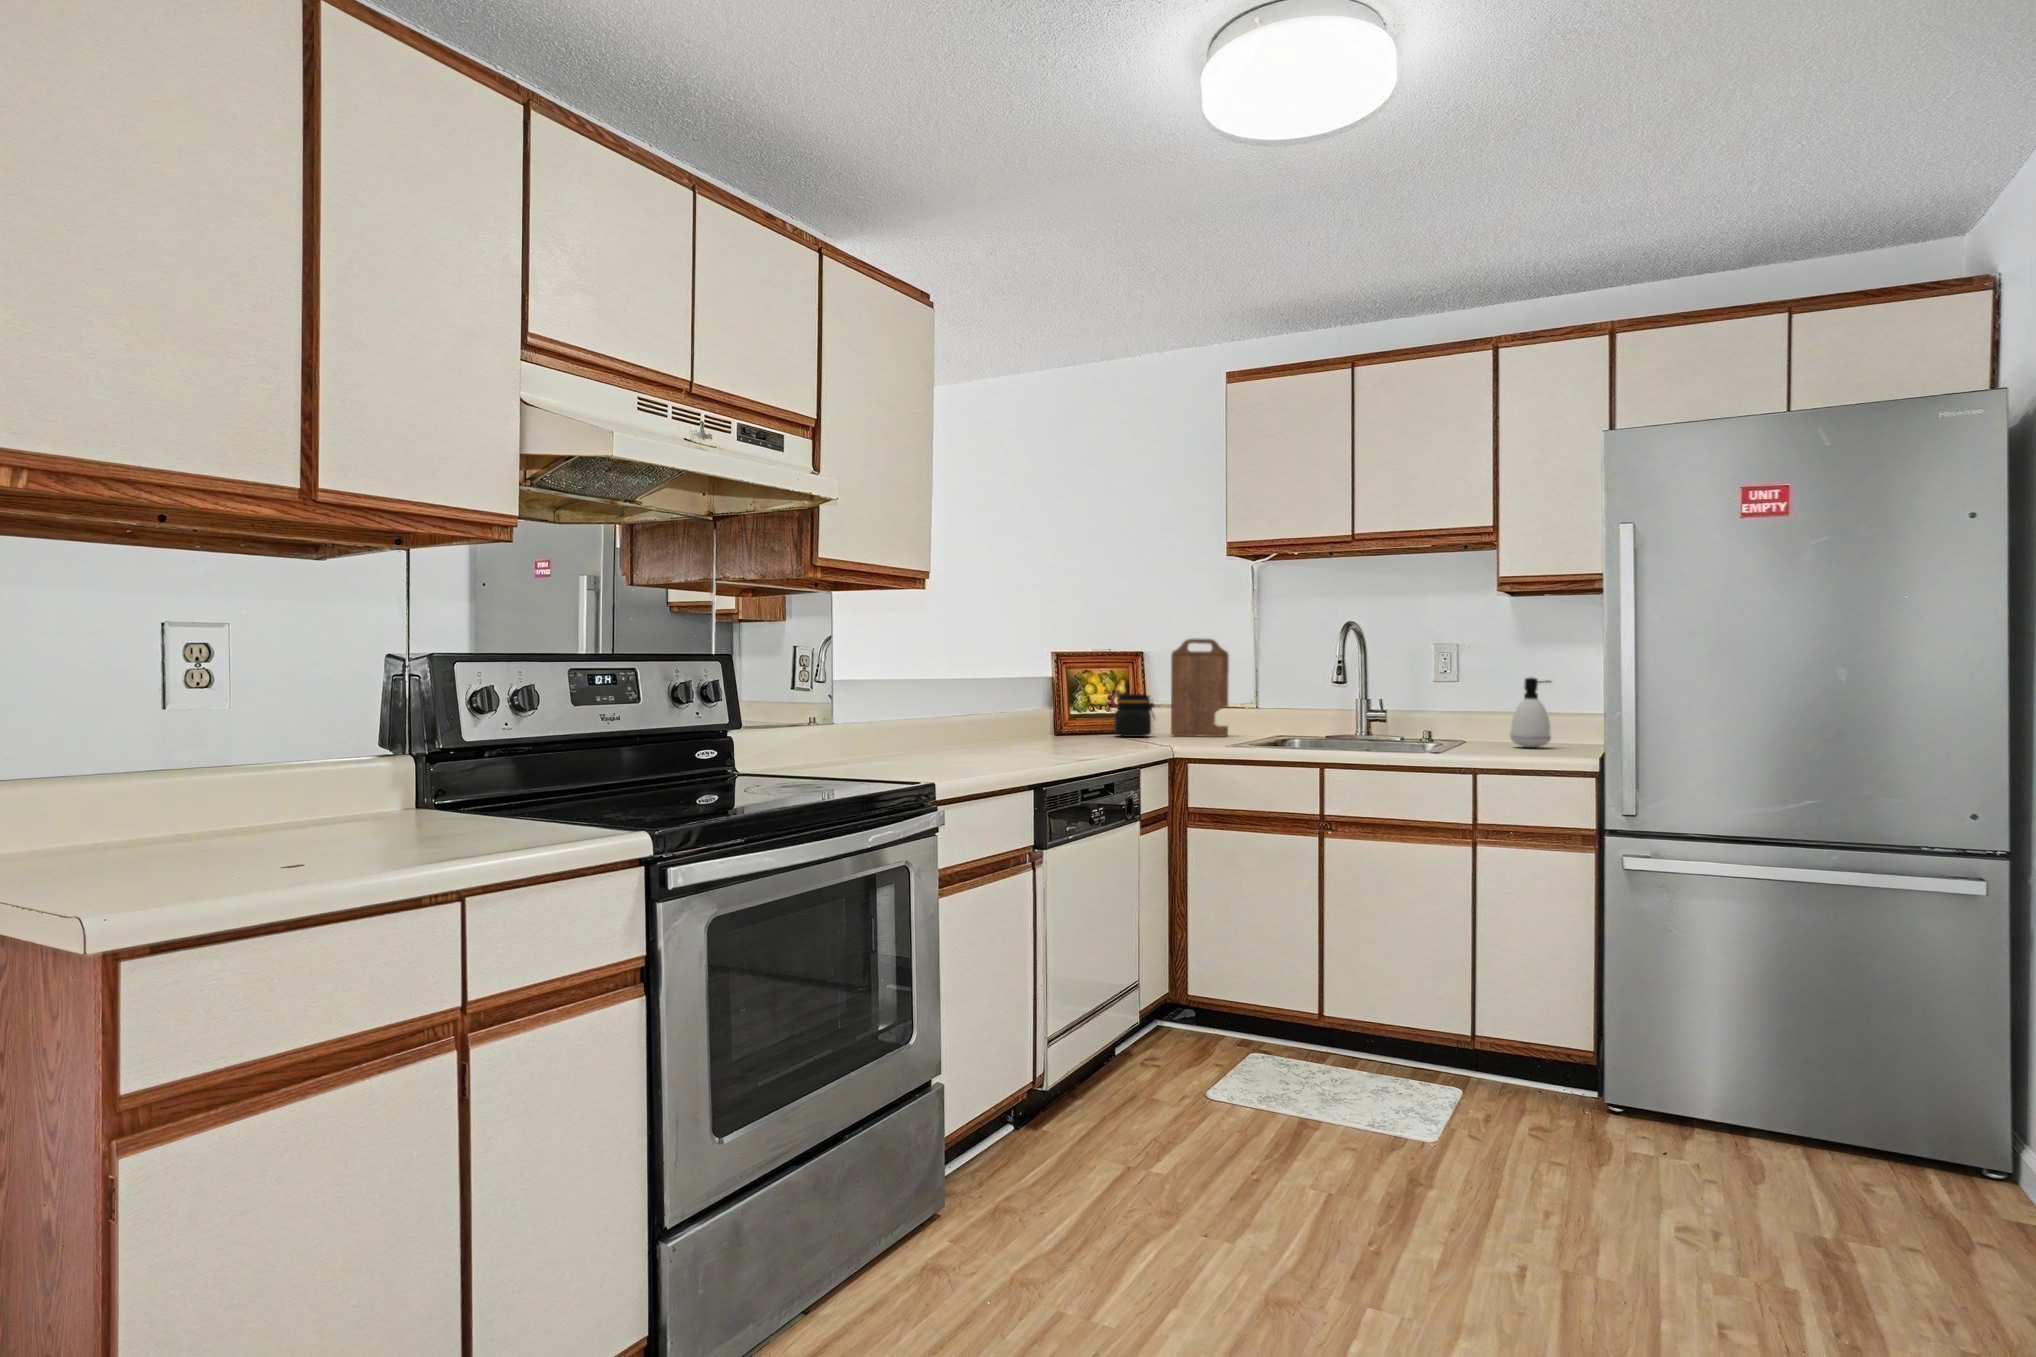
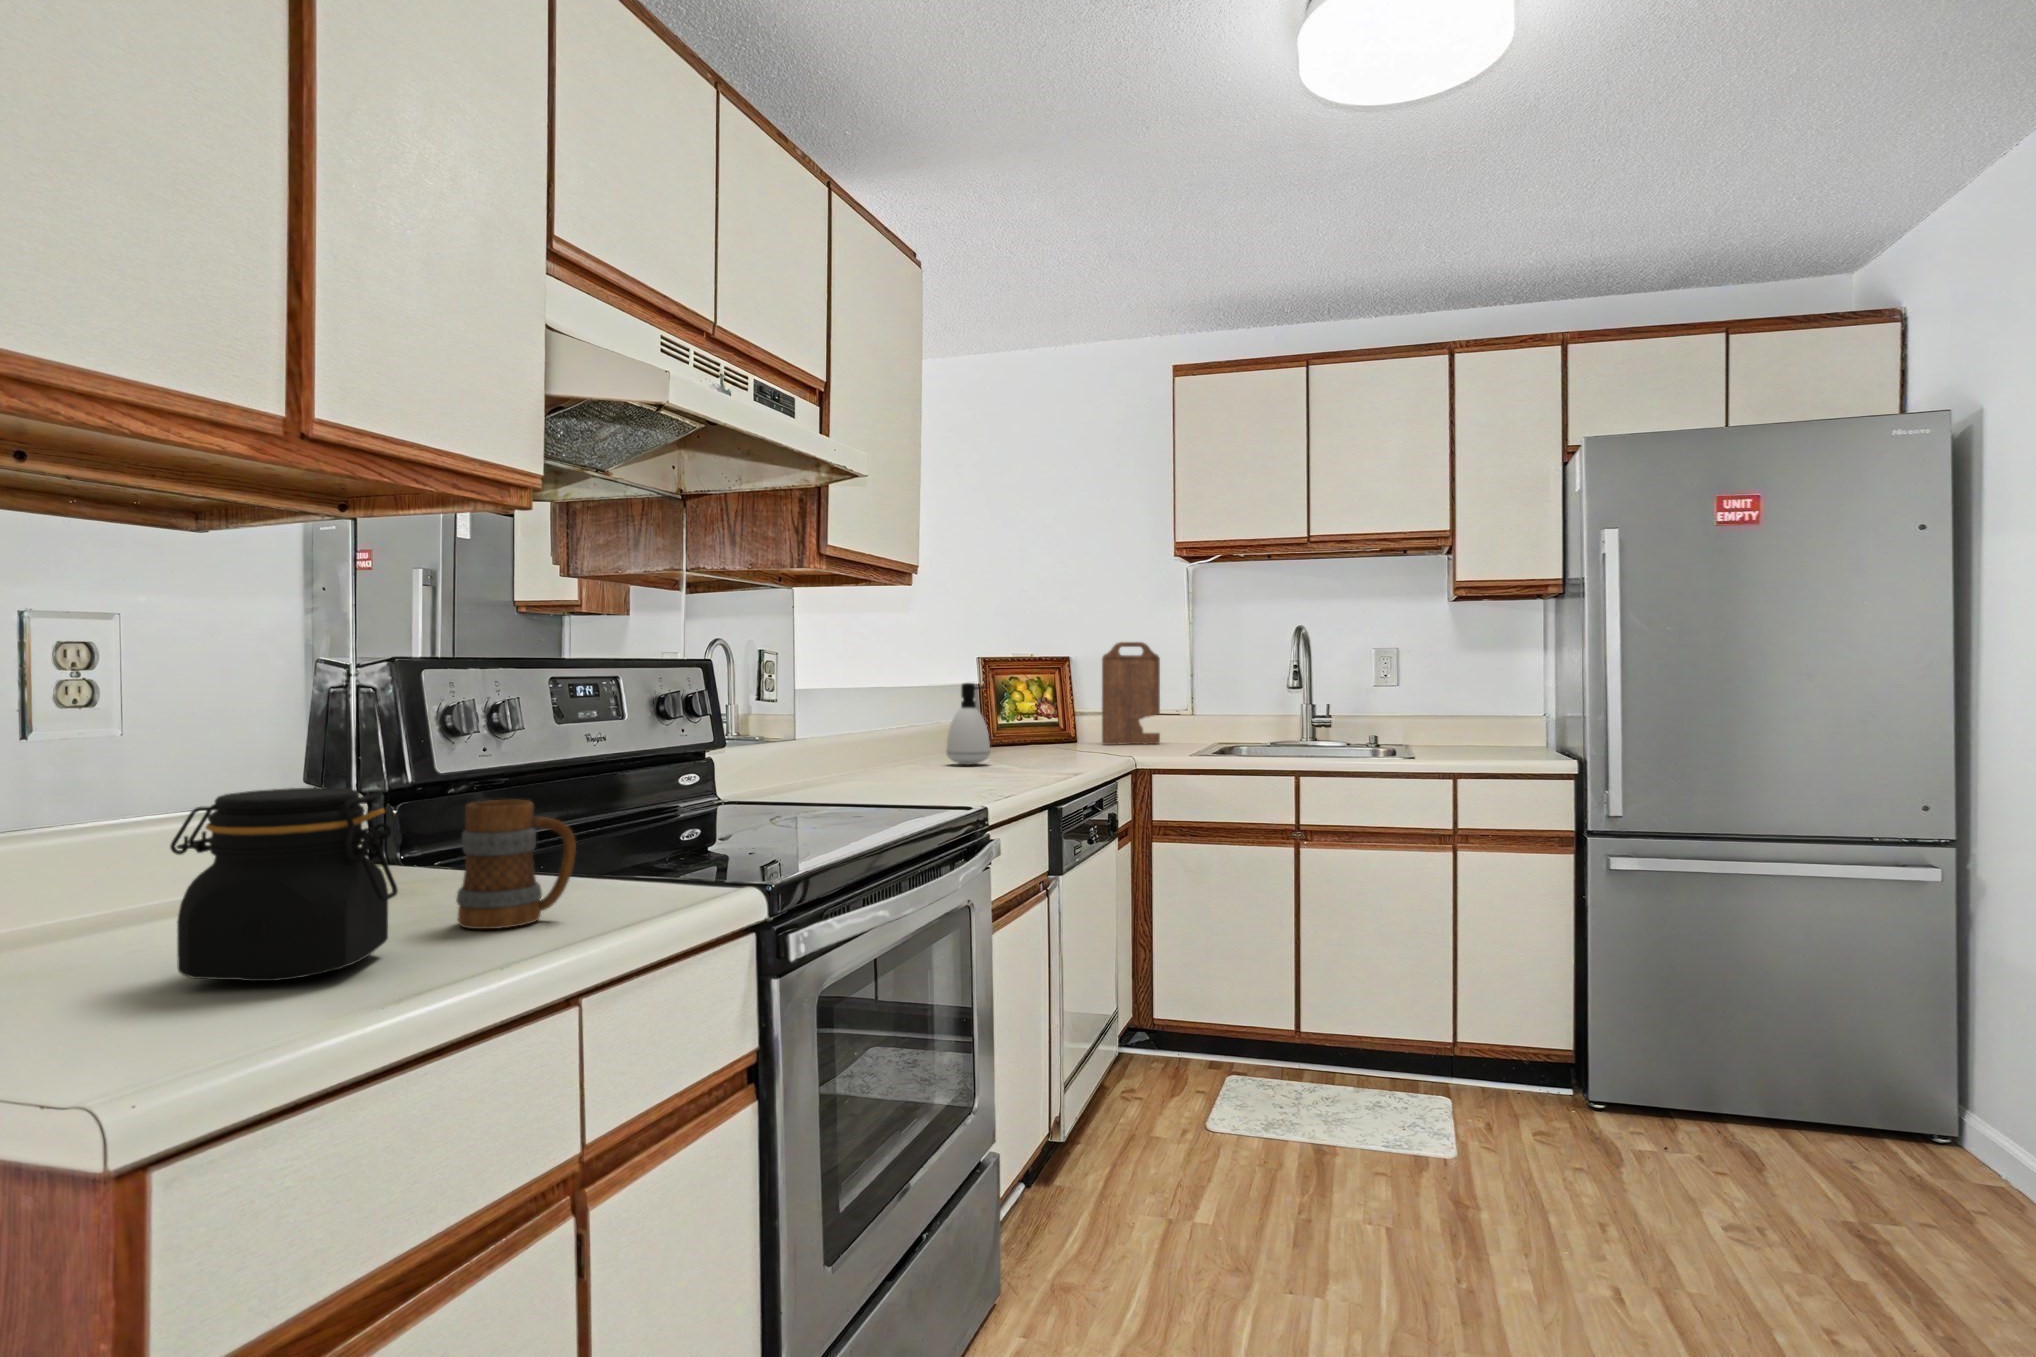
soap dispenser: present [1510,678,1551,747] -> present [946,683,990,765]
jar: present [1110,694,1154,737] -> present [170,788,398,981]
mug: none [412,758,497,849] -> present [456,800,576,929]

